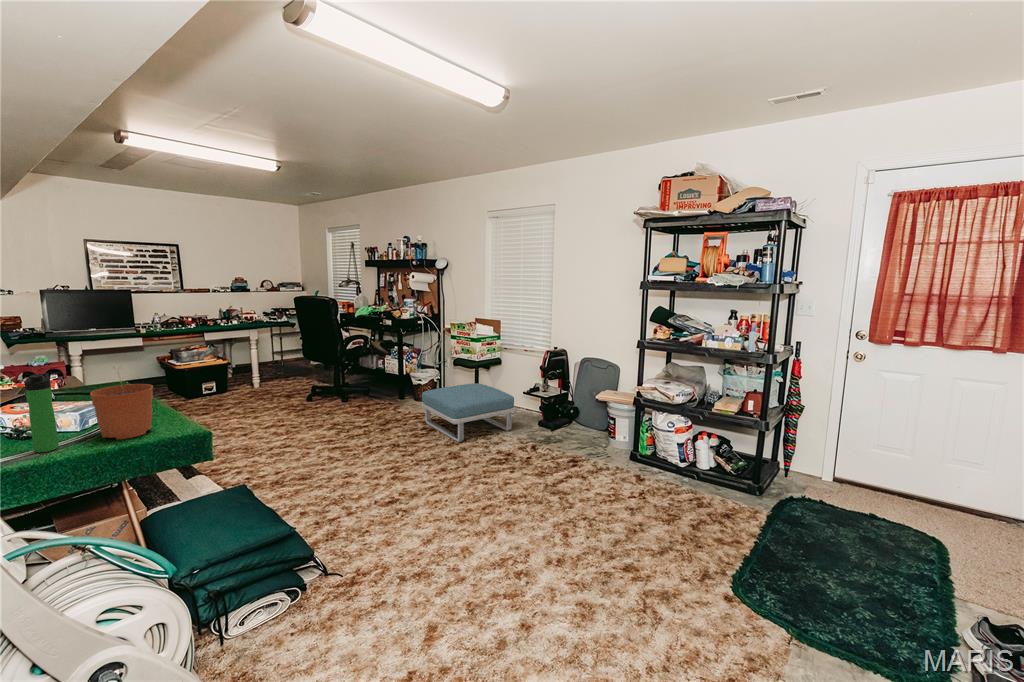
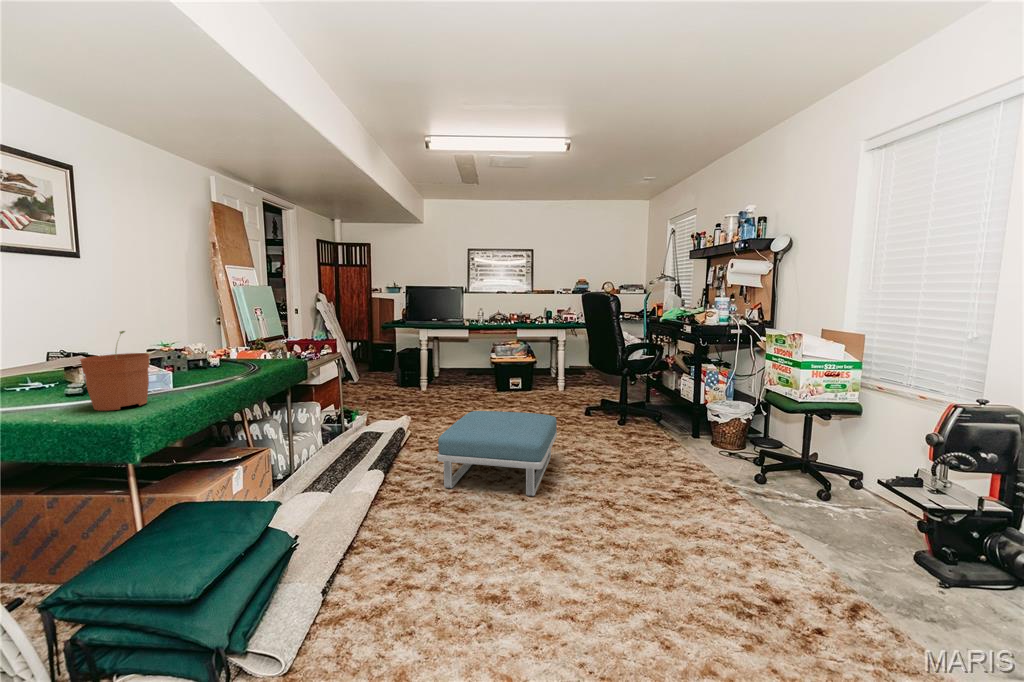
bottle: present [24,373,59,452] -> none [24,330,59,408]
footstool: present [422,383,515,442] -> present [437,411,557,496]

